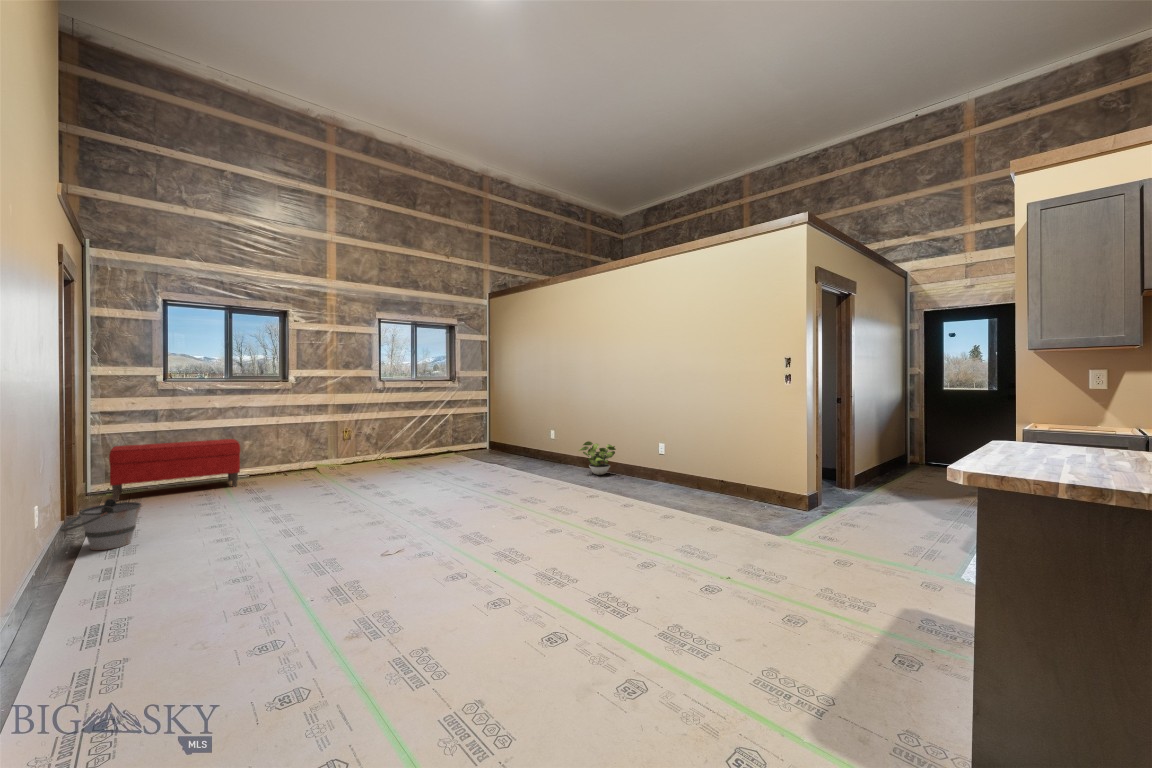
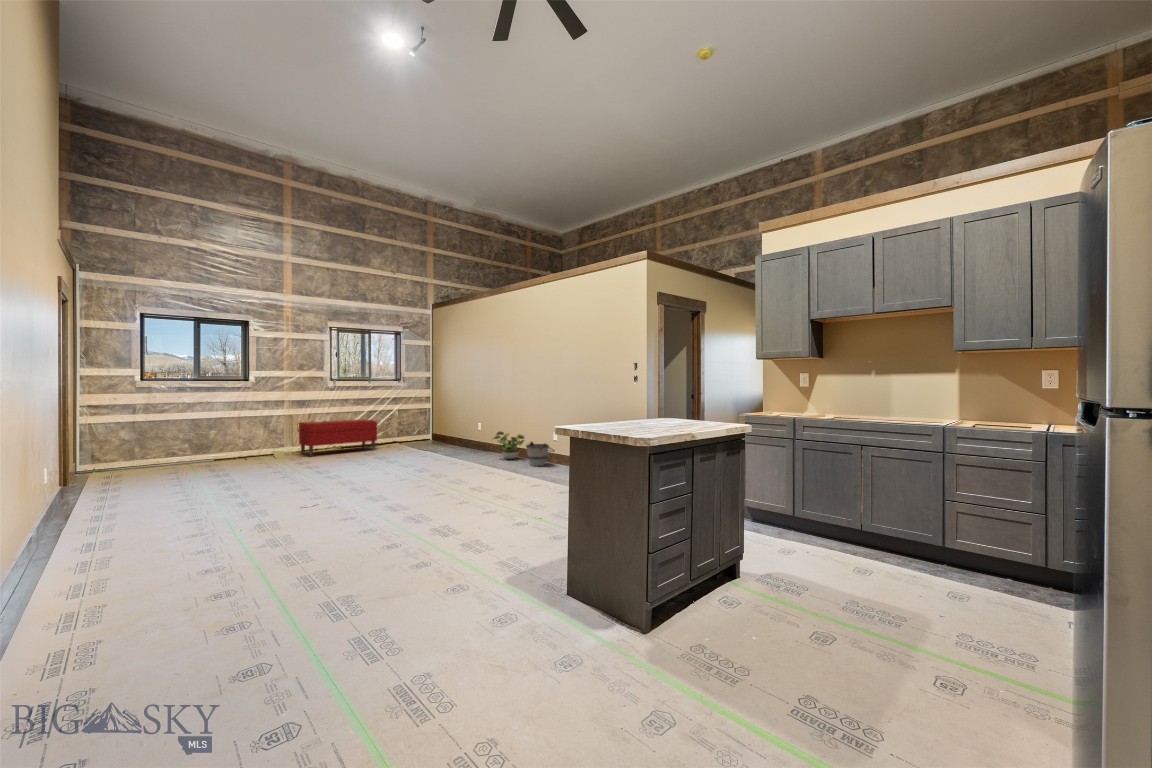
bench: present [109,439,240,501] -> present [299,419,377,456]
bucket: present [60,498,141,550] -> present [526,442,555,466]

